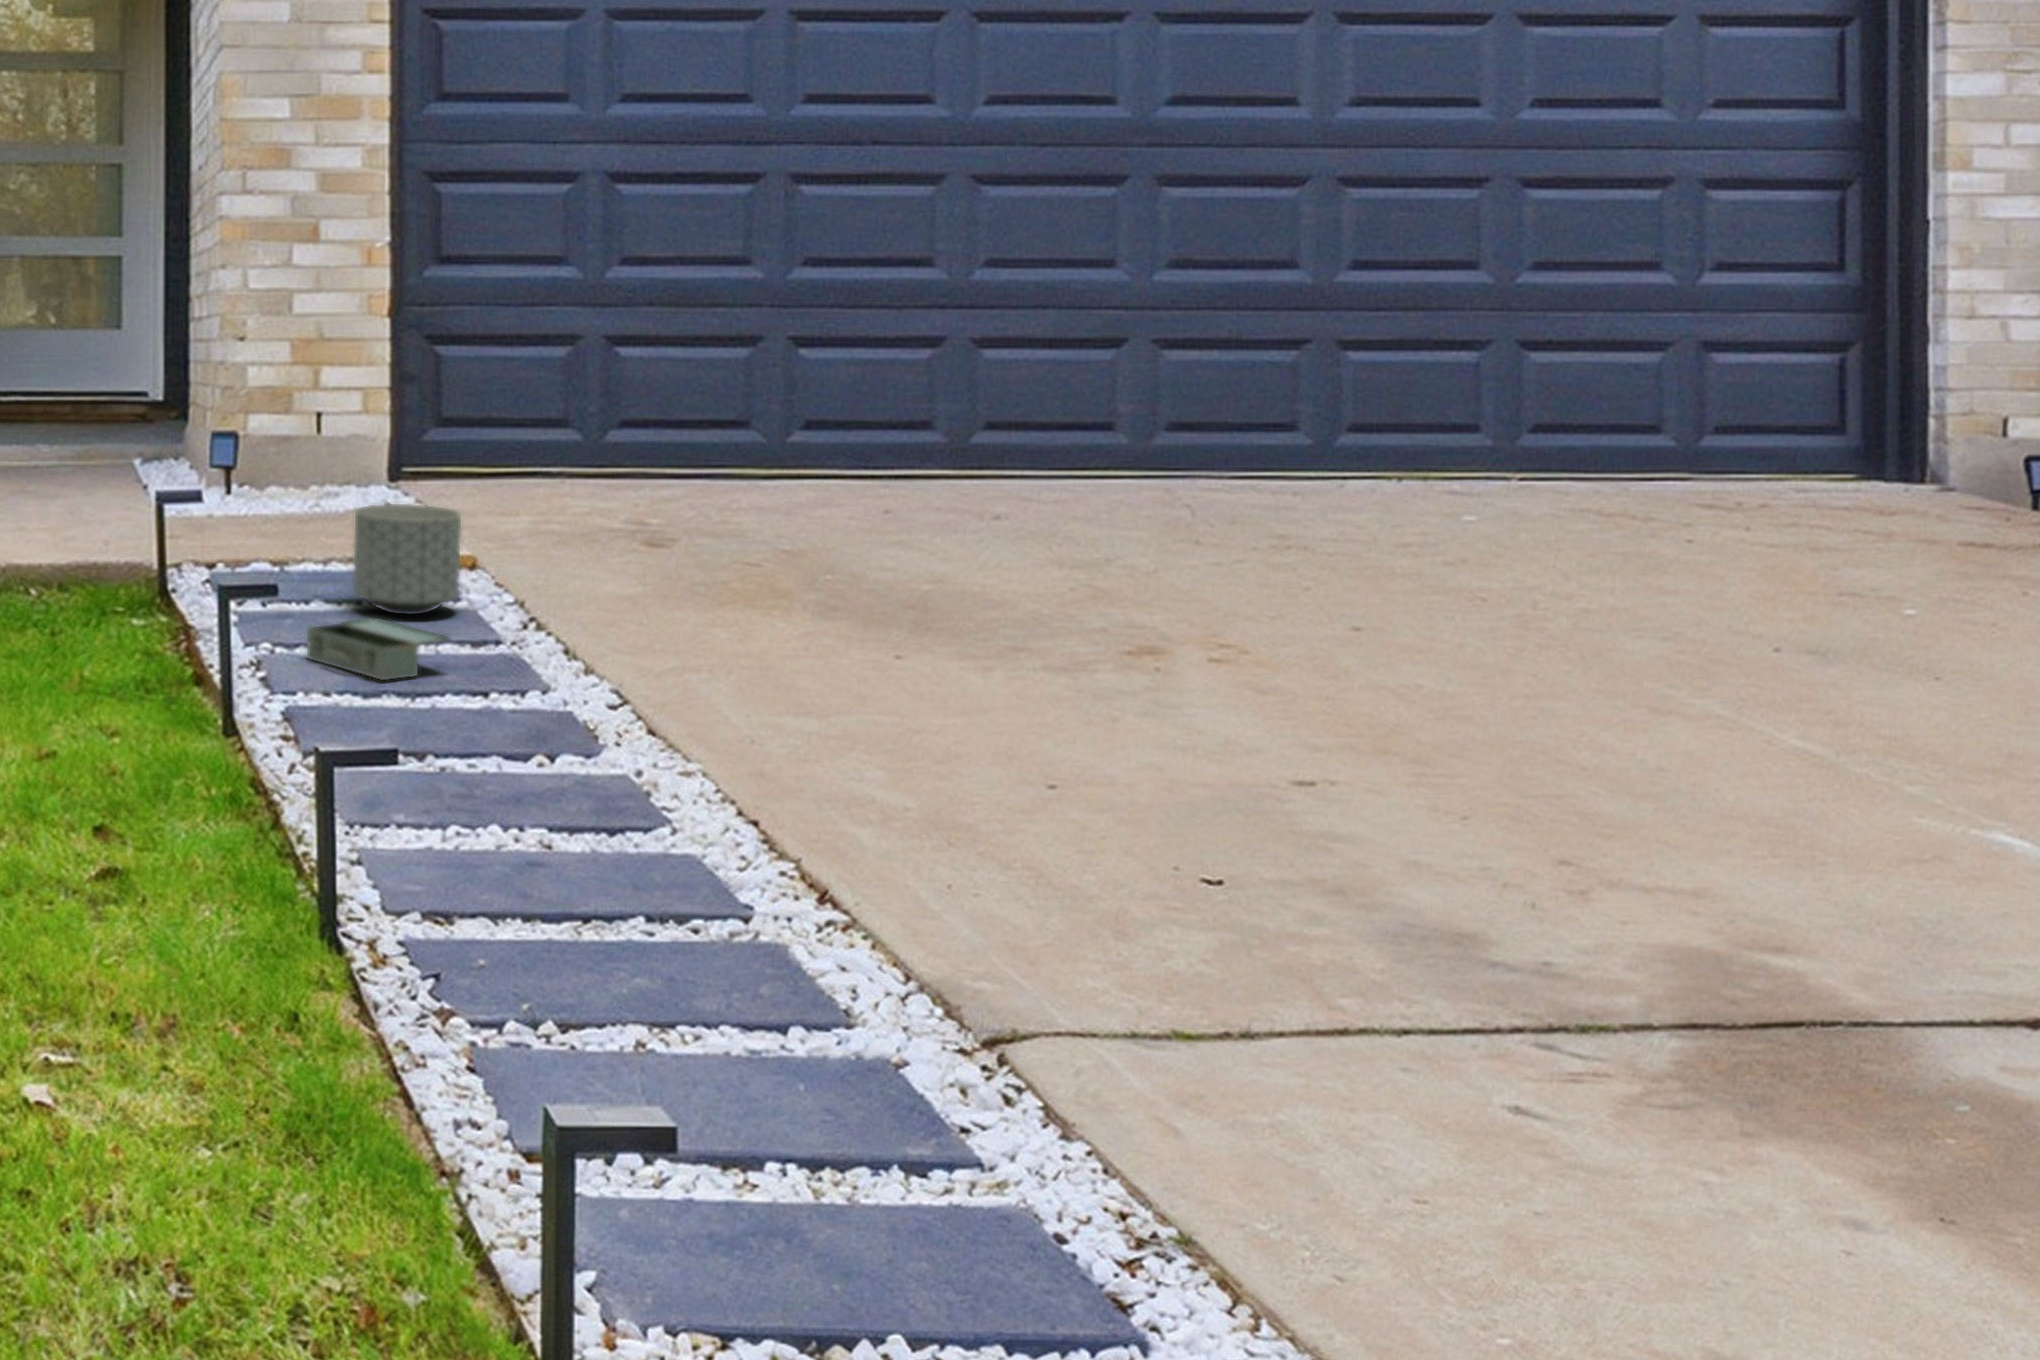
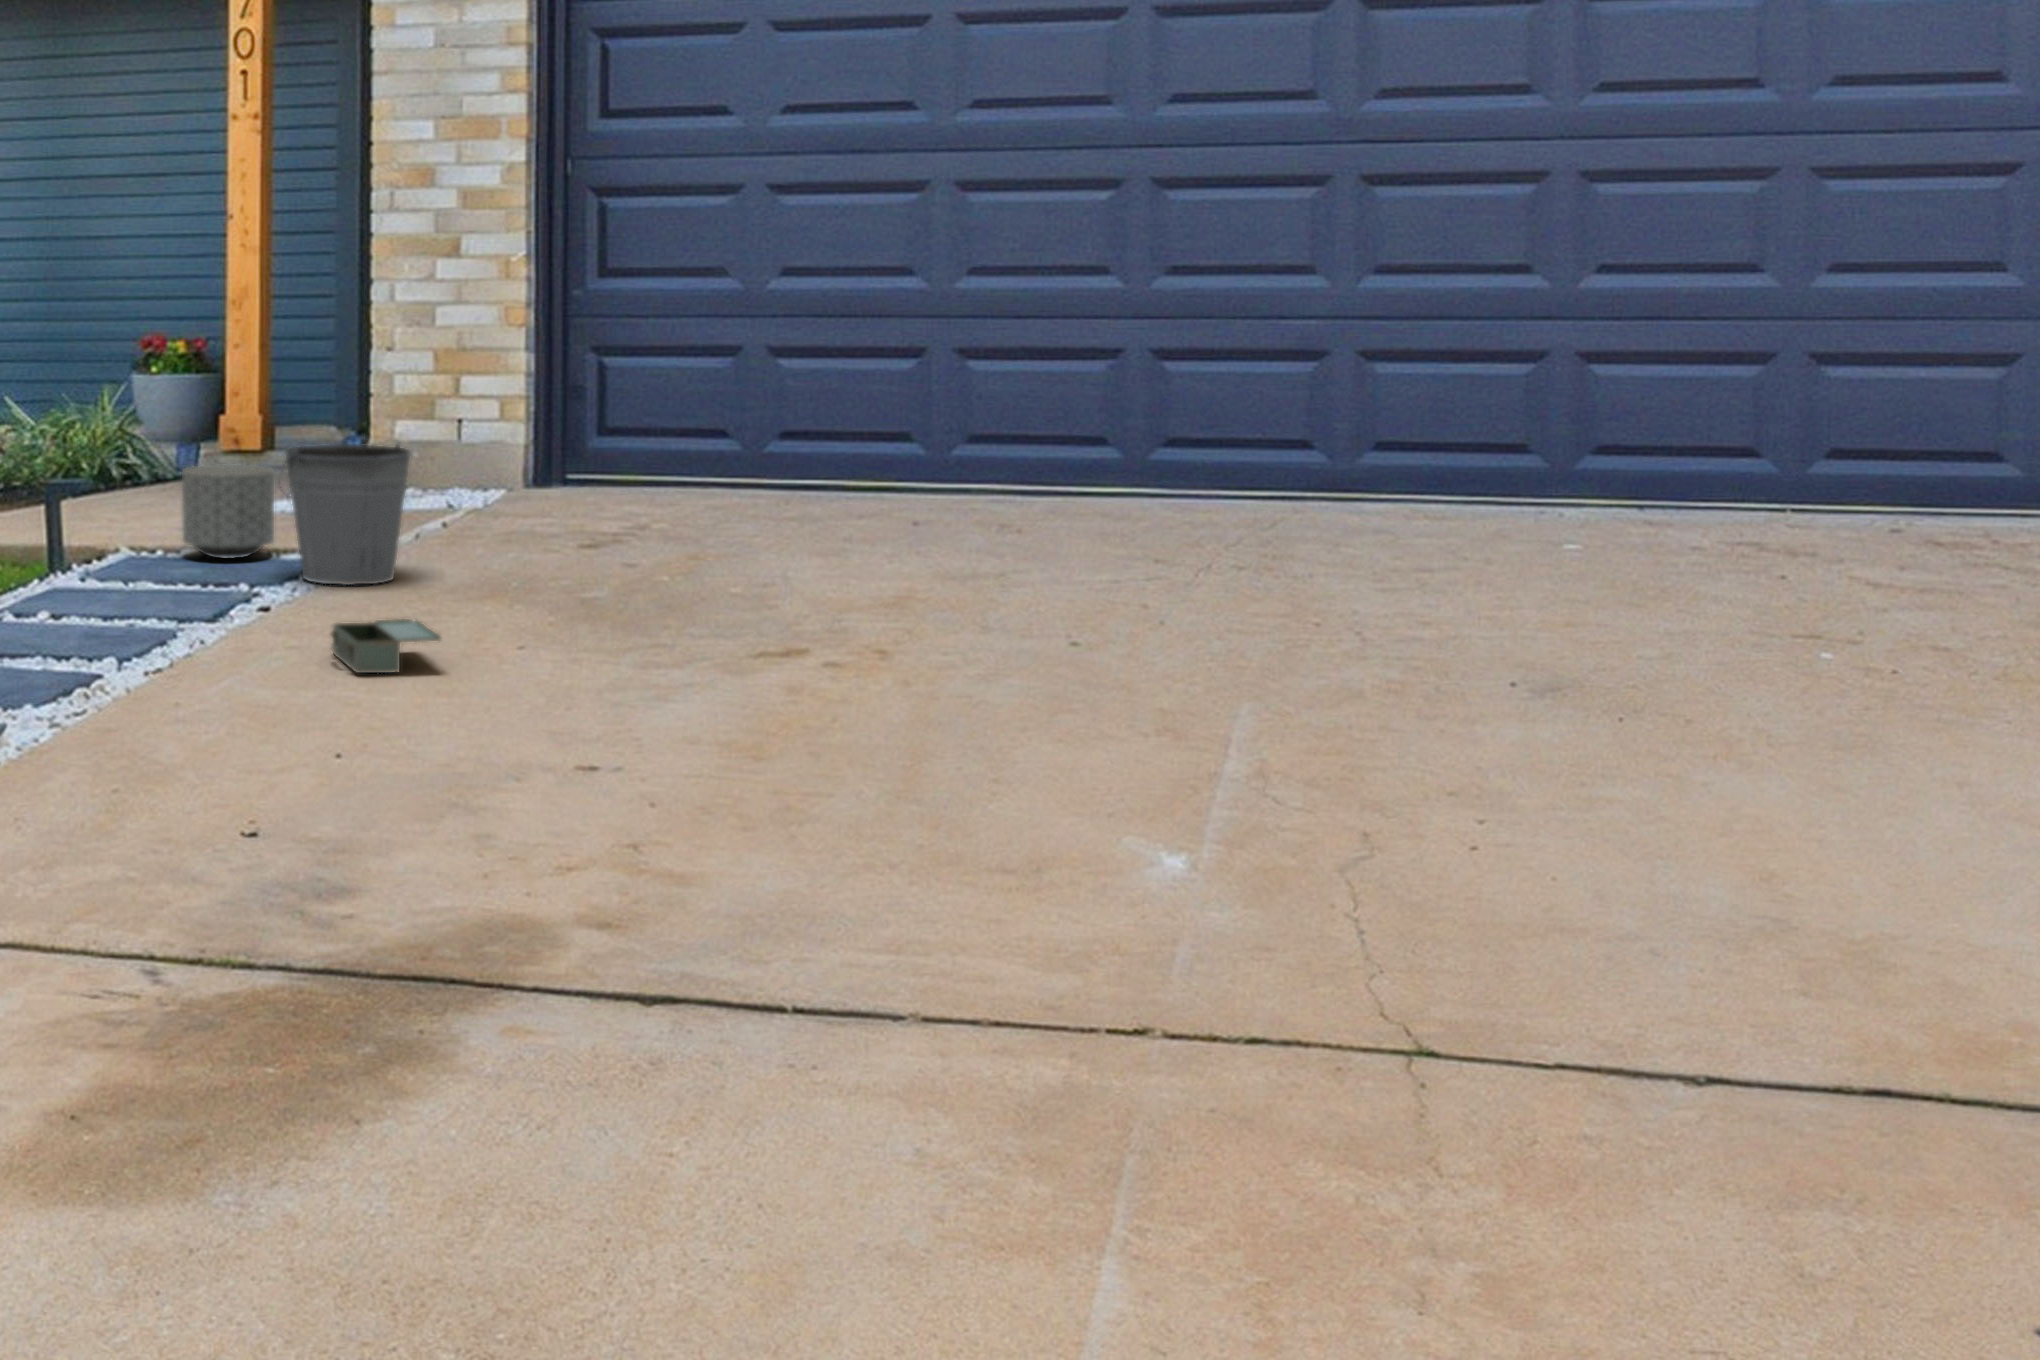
bucket: none [531,477,686,645] -> present [280,442,411,585]
toolbox: present [307,618,450,680] -> present [331,619,440,673]

